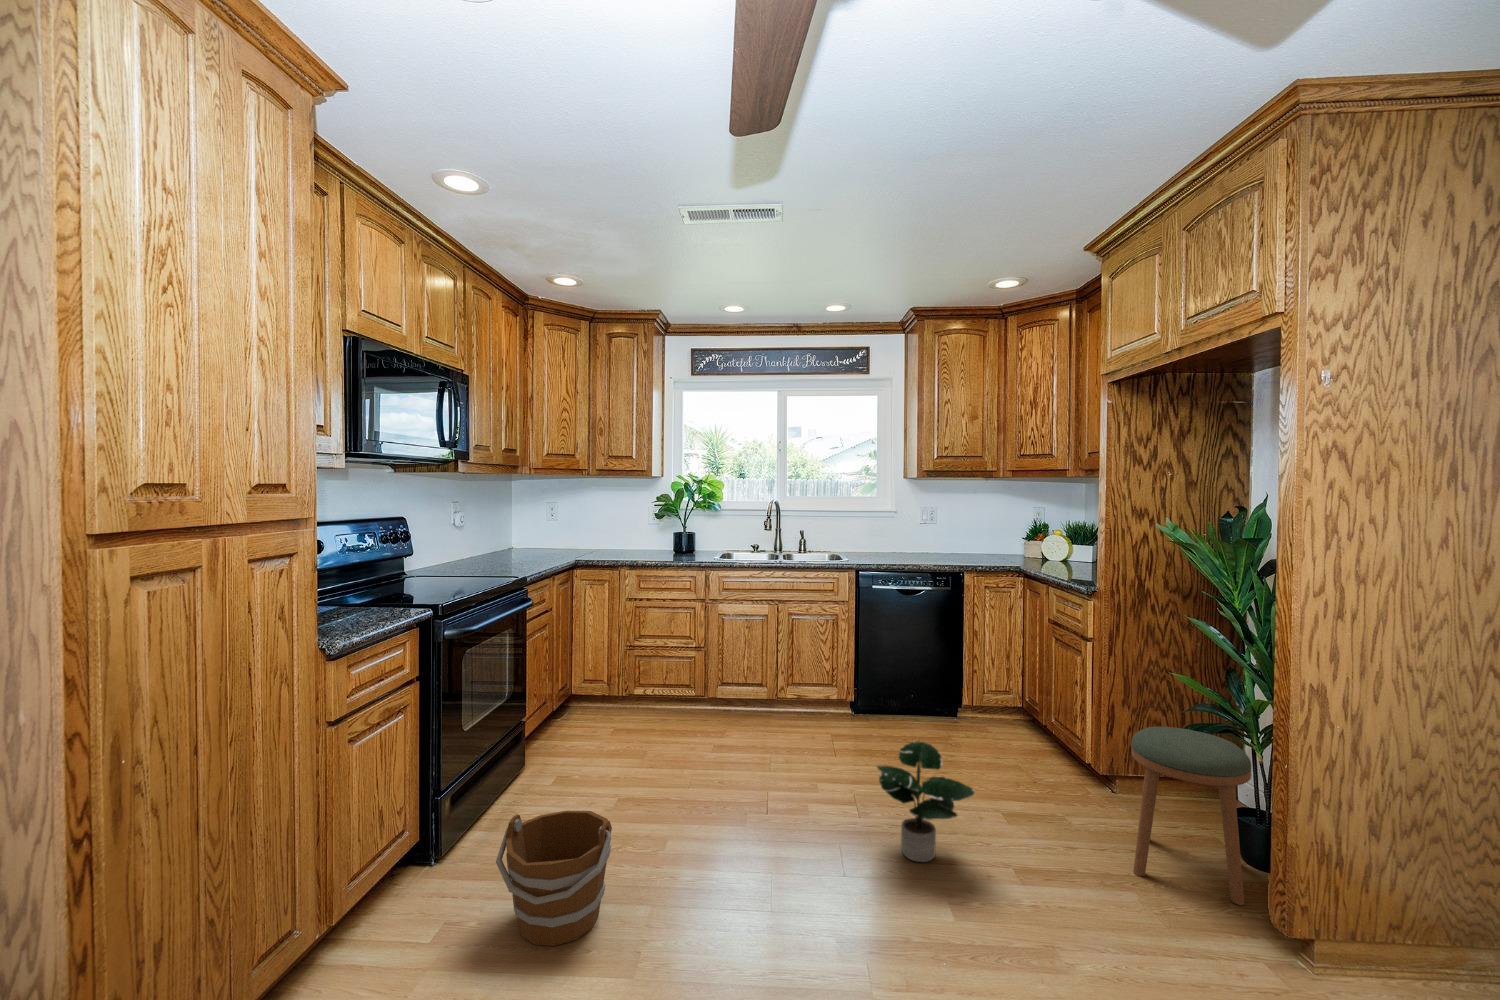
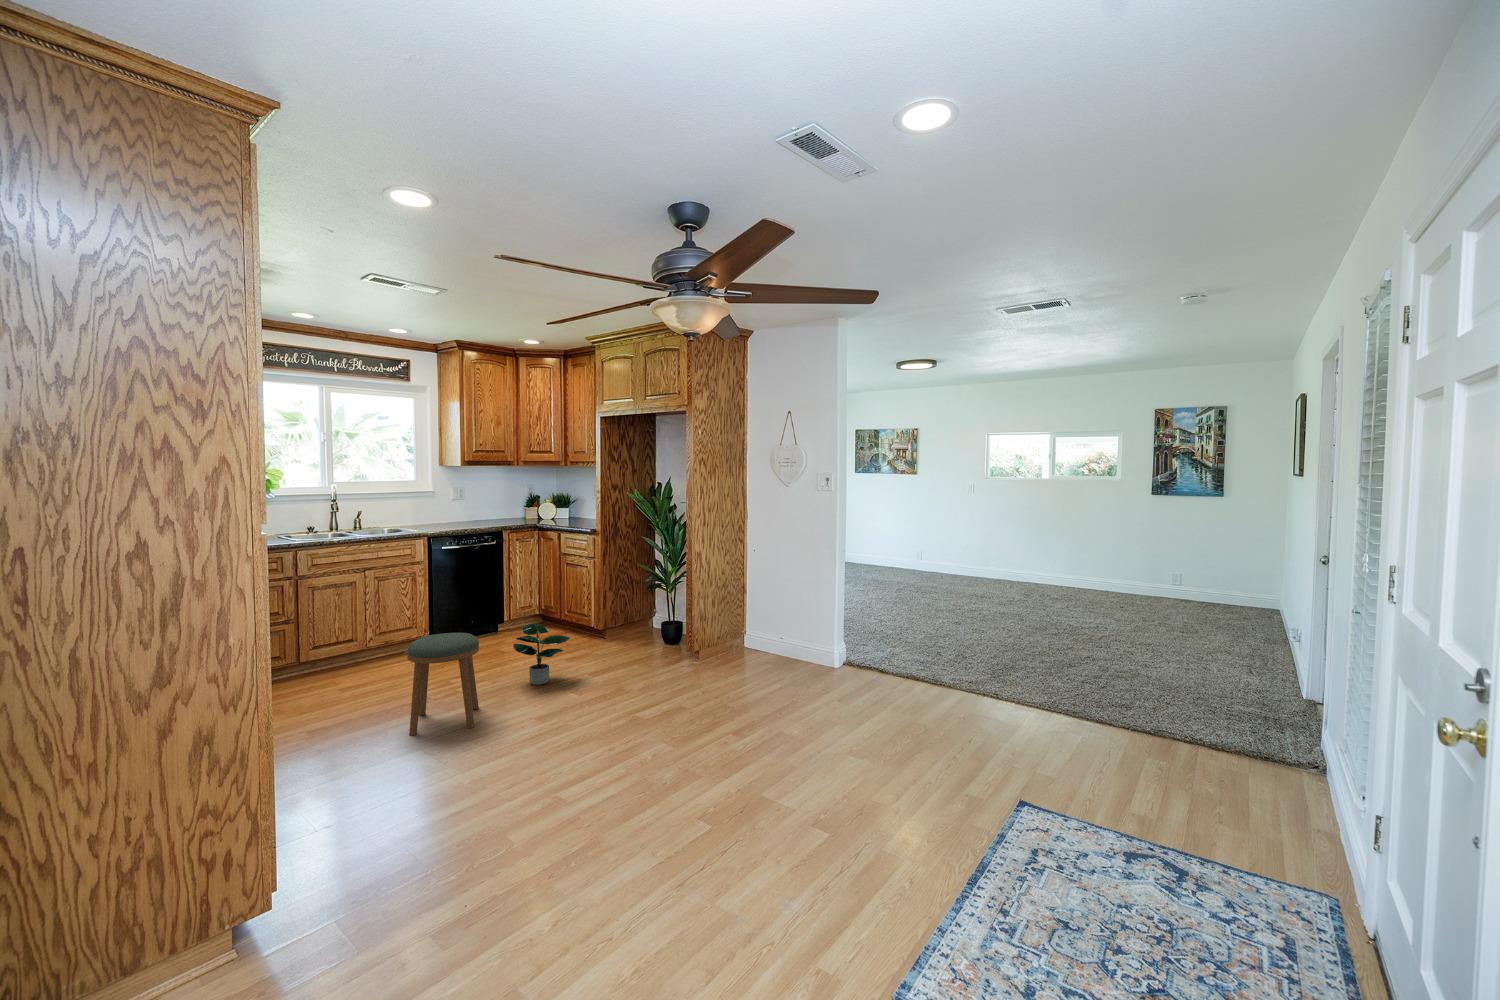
stool: present [1131,727,1251,905] -> present [407,633,479,736]
bucket: present [496,811,612,946] -> none [315,695,403,783]

